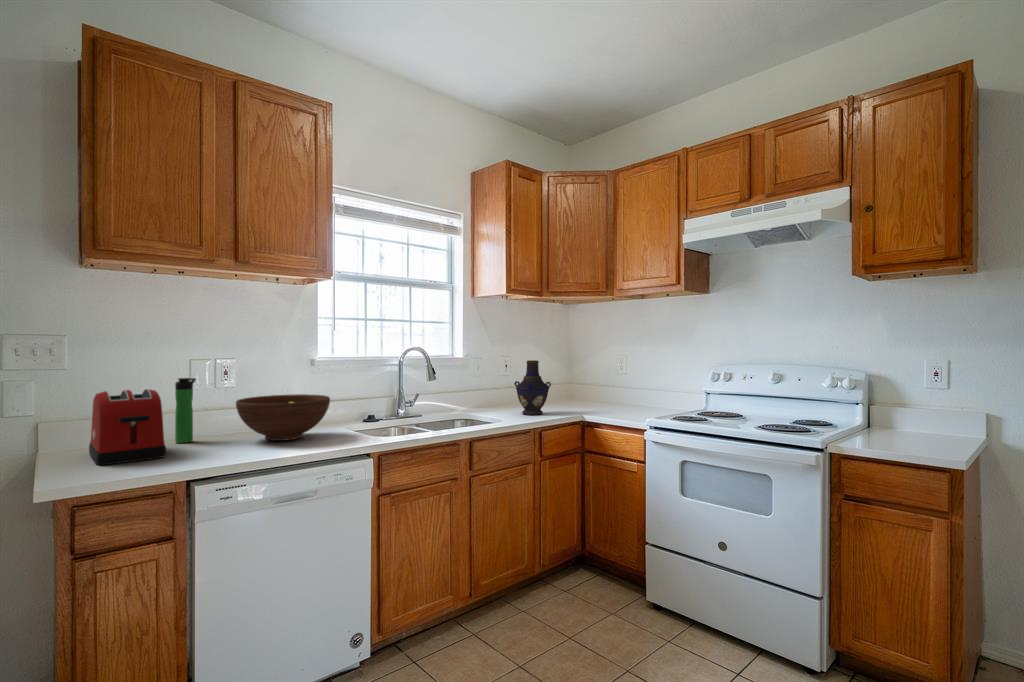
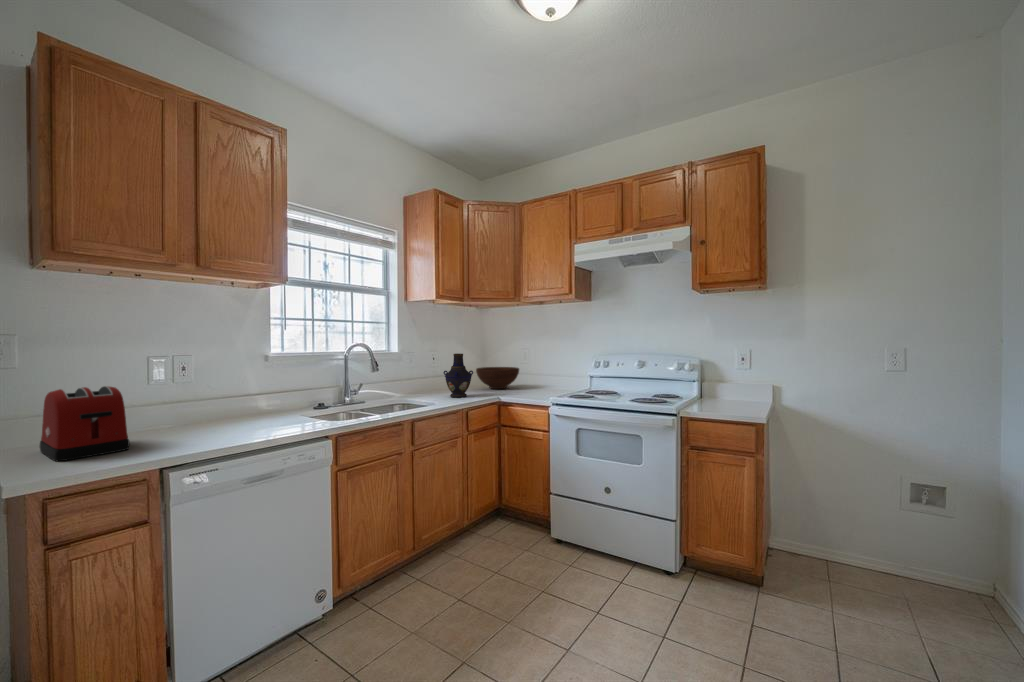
bottle: present [175,378,196,443] -> none [132,375,153,436]
fruit bowl: present [236,394,330,441] -> present [476,367,519,389]

